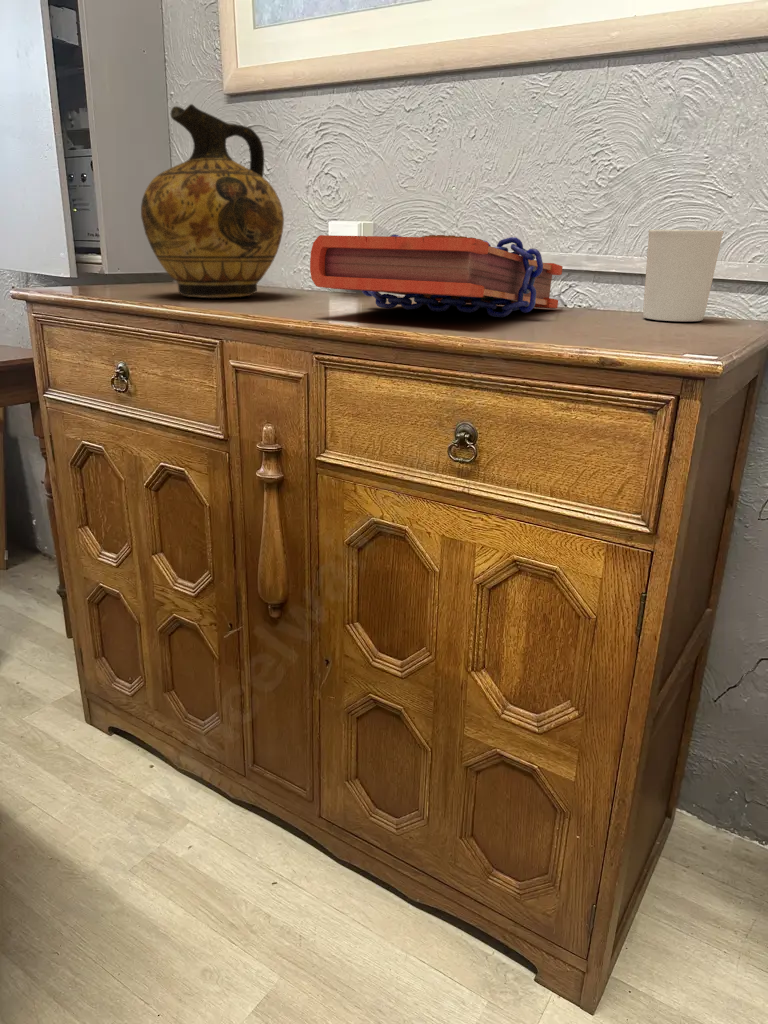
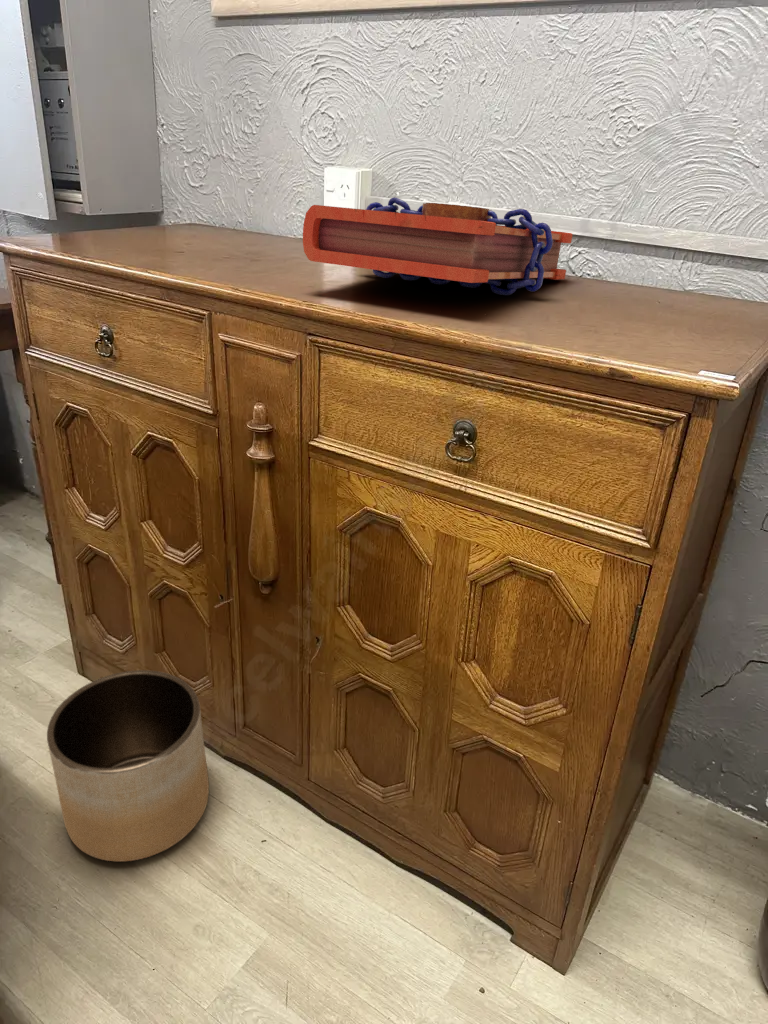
ceramic jug: present [141,104,284,298] -> none [121,38,276,254]
candle holder: present [643,230,724,321] -> none [655,202,748,305]
planter: none [54,708,216,905] -> present [47,670,209,861]

